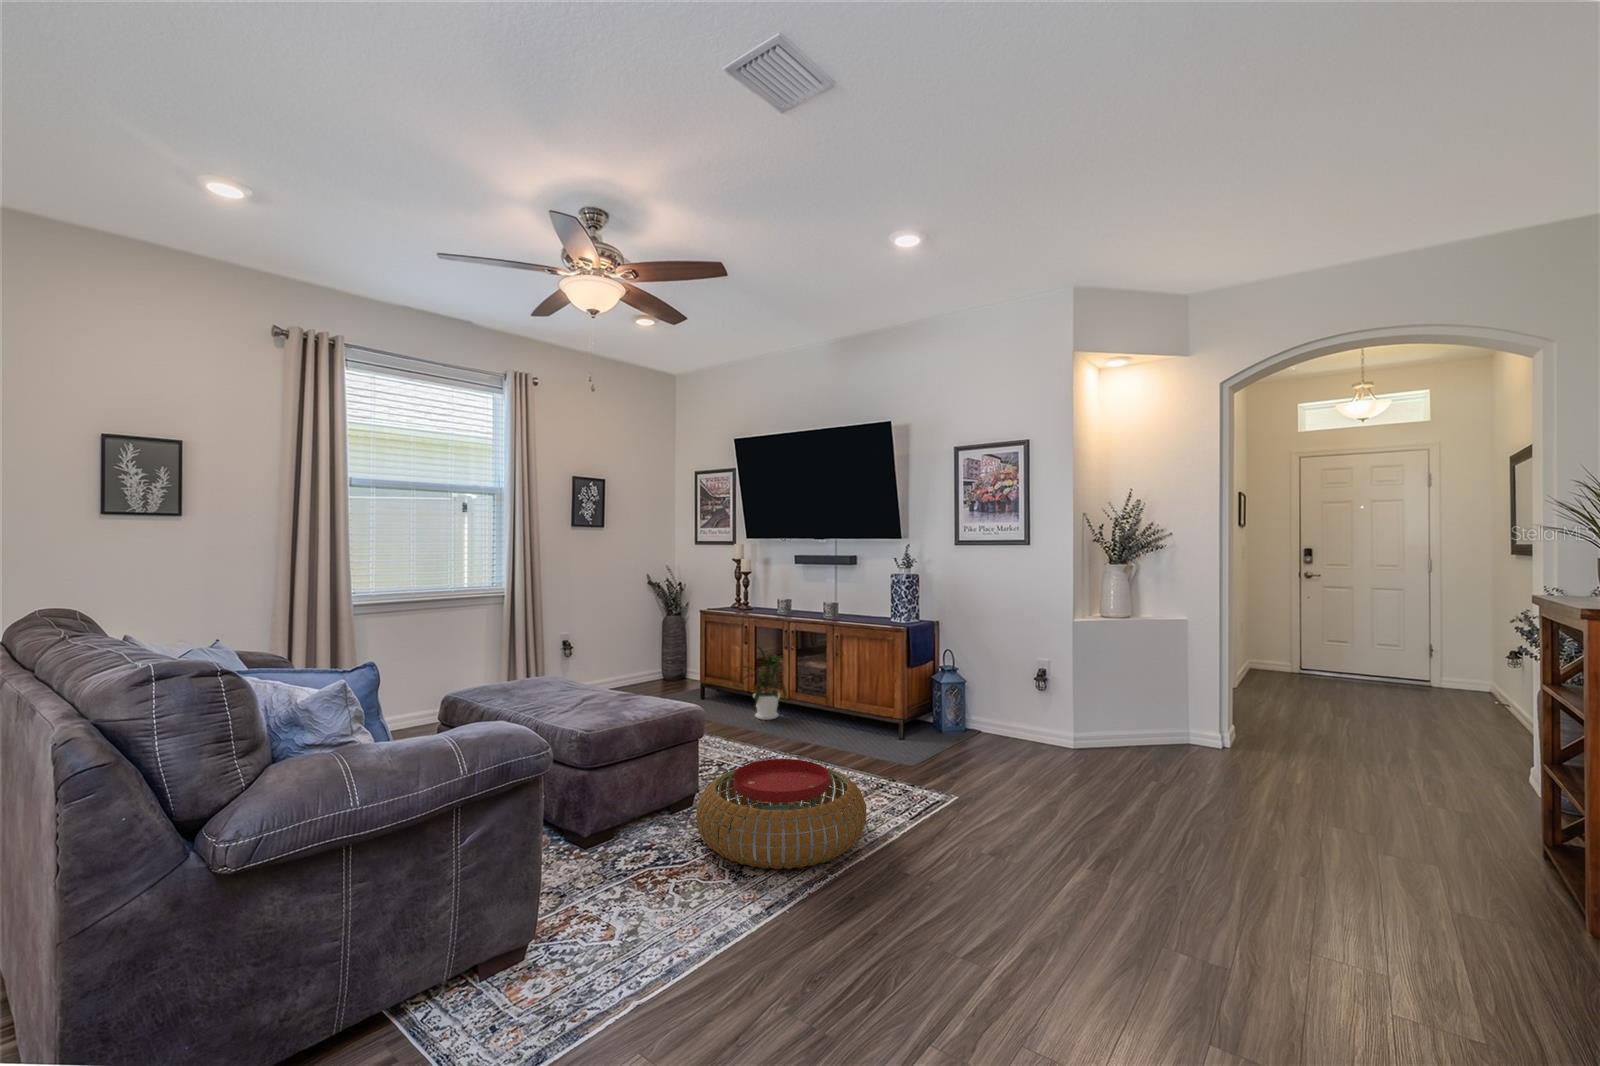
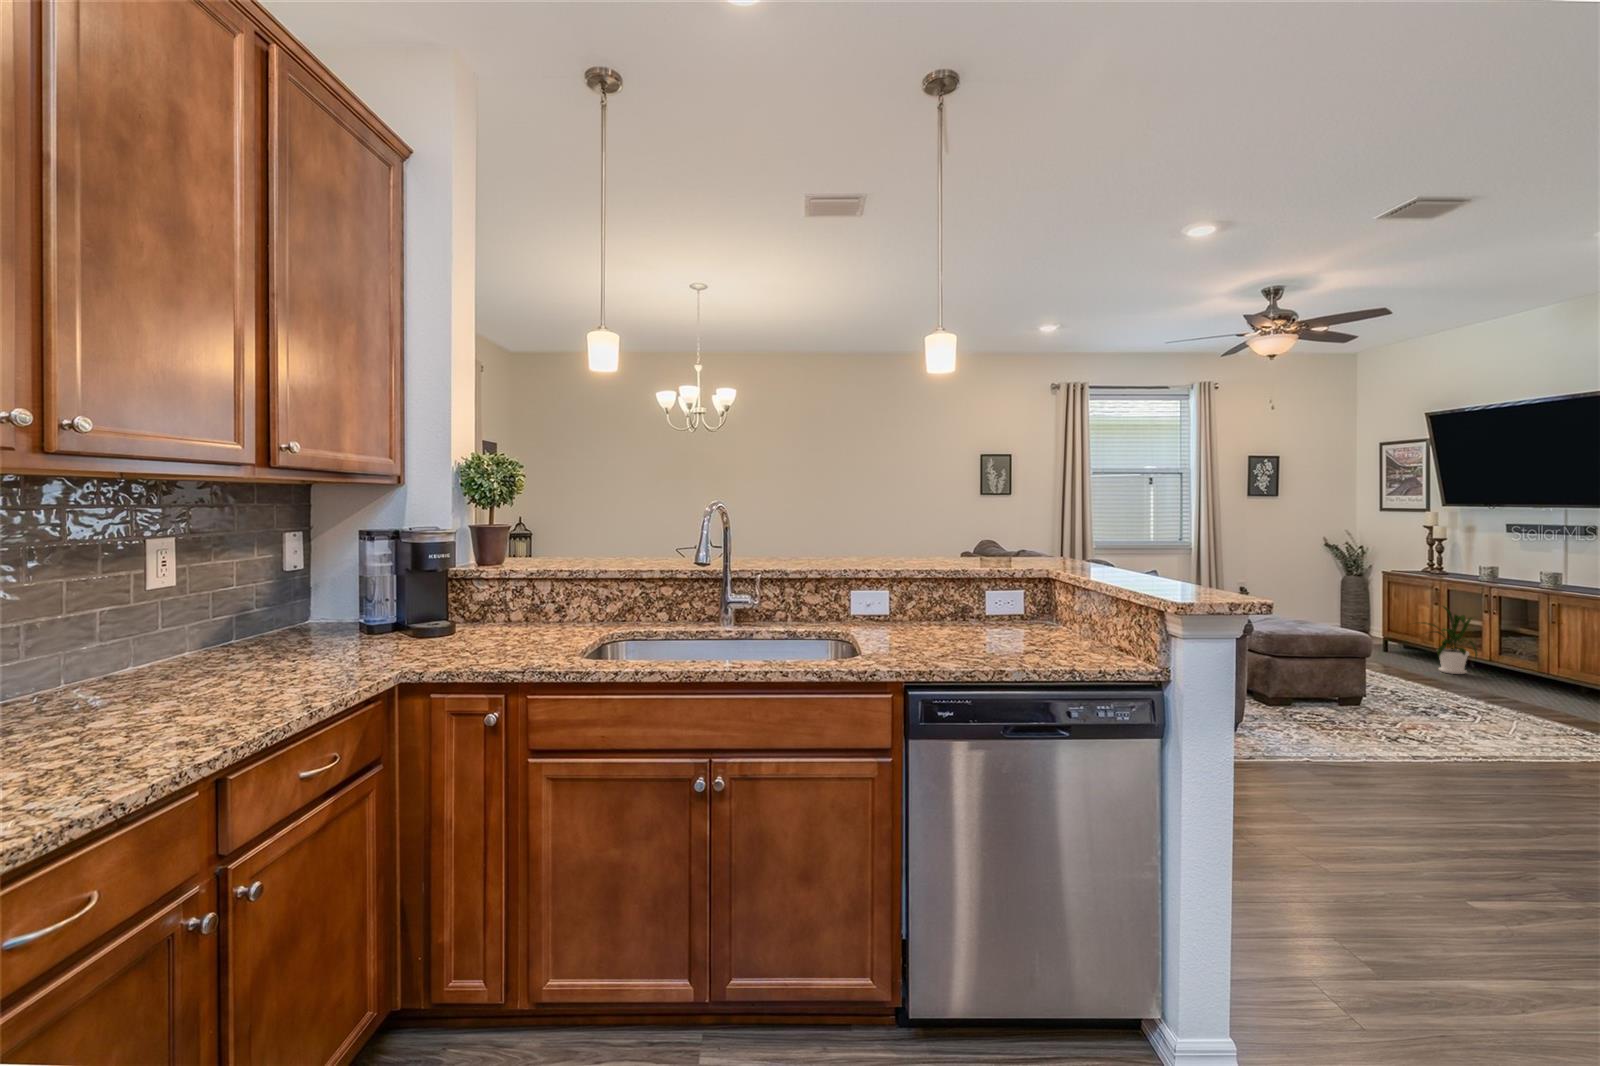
pouf: present [696,759,866,869] -> none [1356,674,1514,739]

